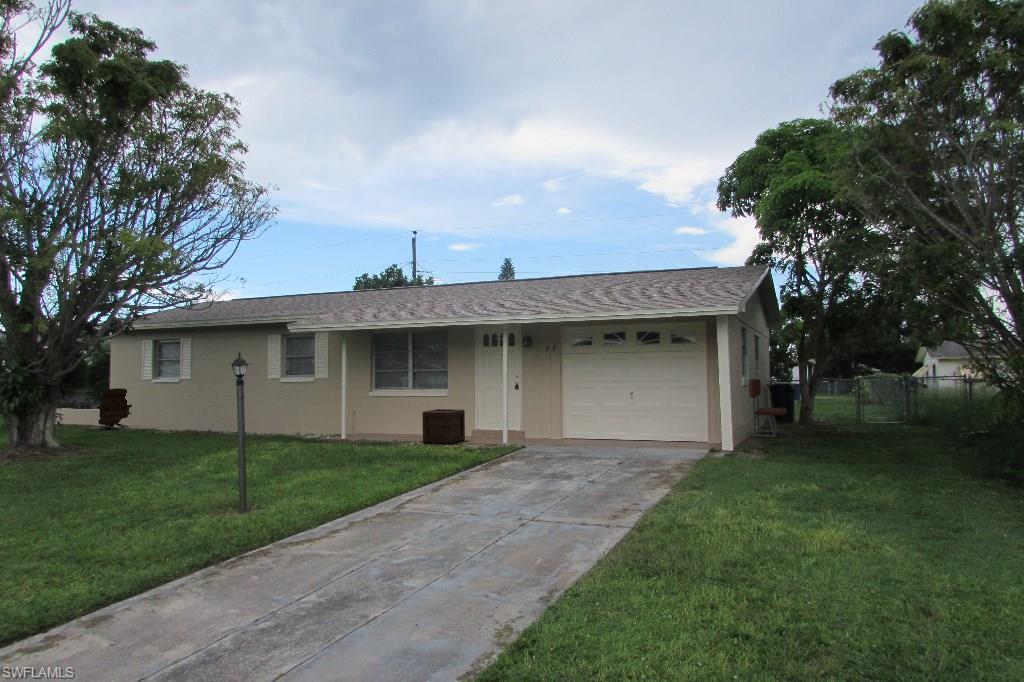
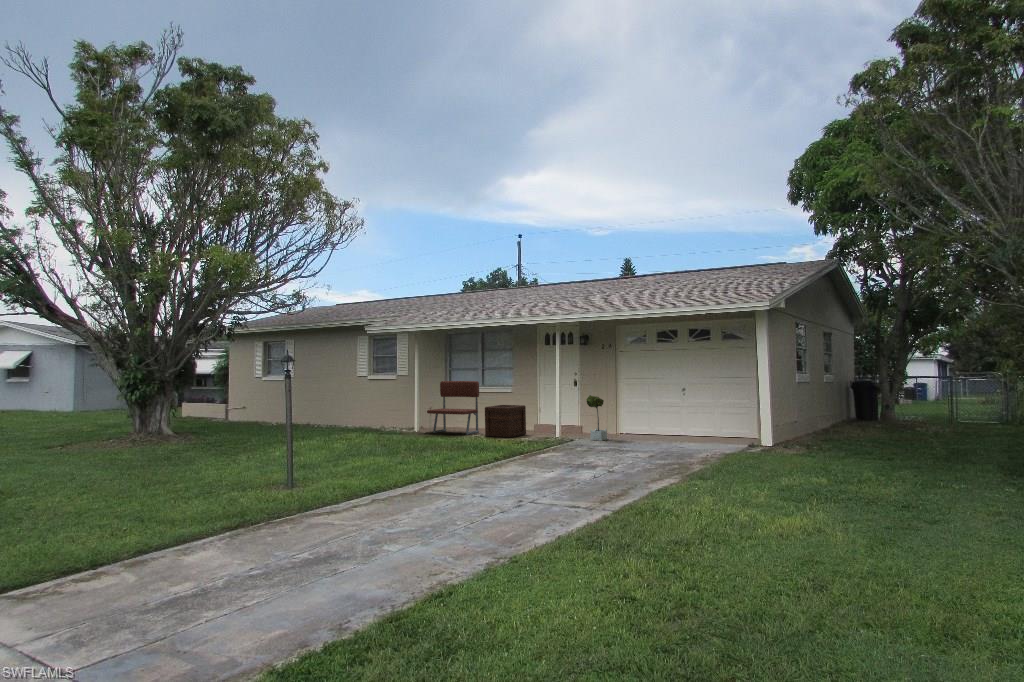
bench: present [749,379,787,438] -> present [427,381,479,435]
lounge chair: present [97,388,132,430] -> none [215,385,246,422]
potted tree: none [533,399,554,446] -> present [586,395,607,441]

